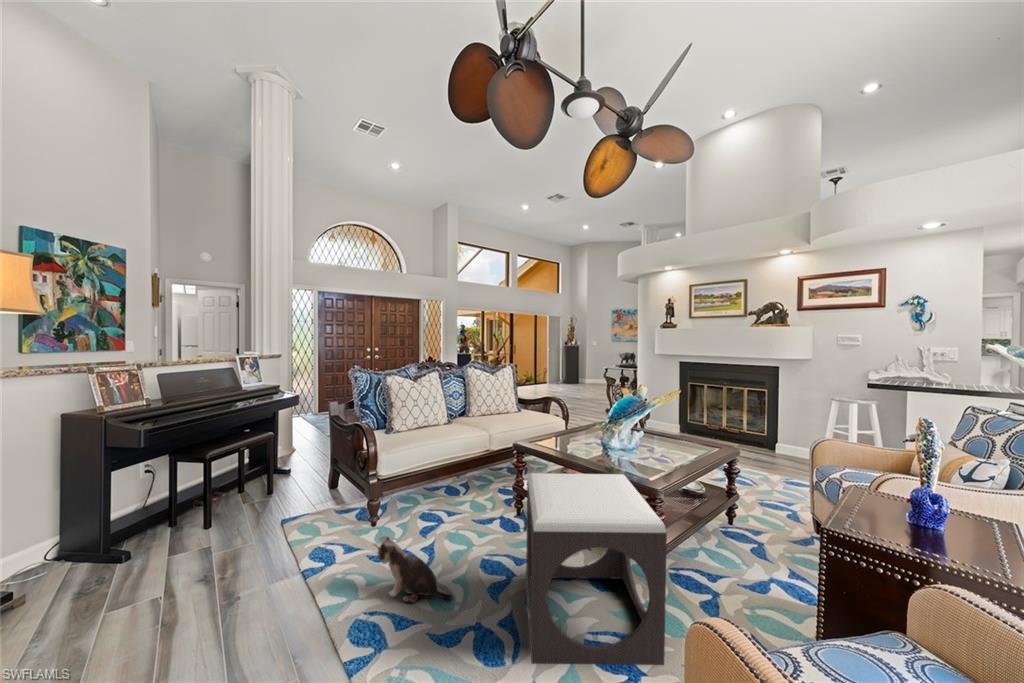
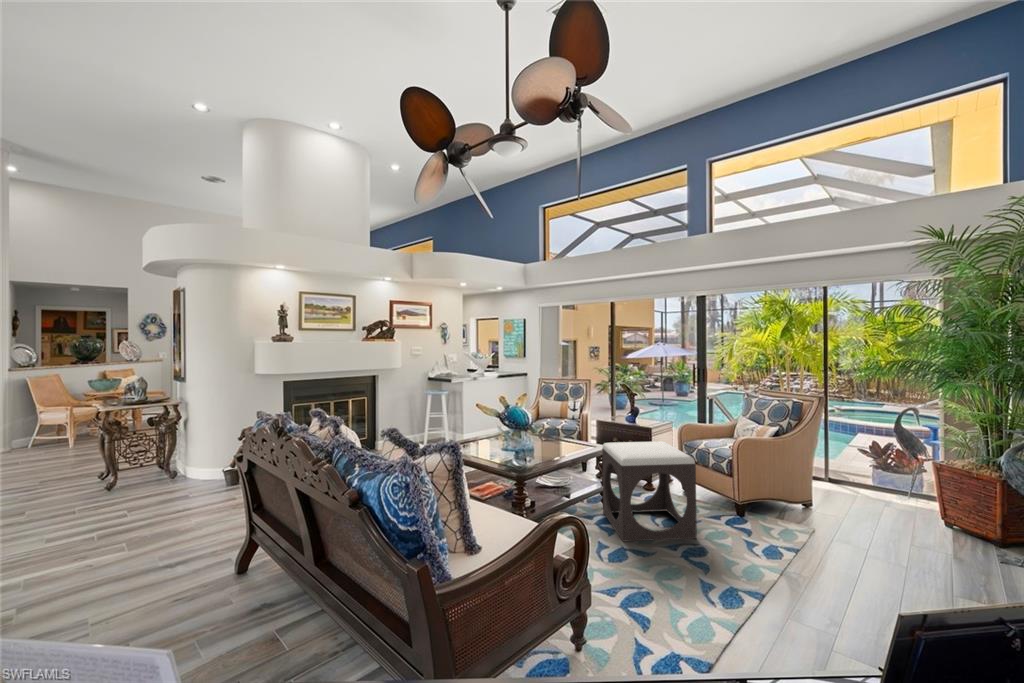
plush toy: present [374,537,453,602] -> none [662,554,691,595]

